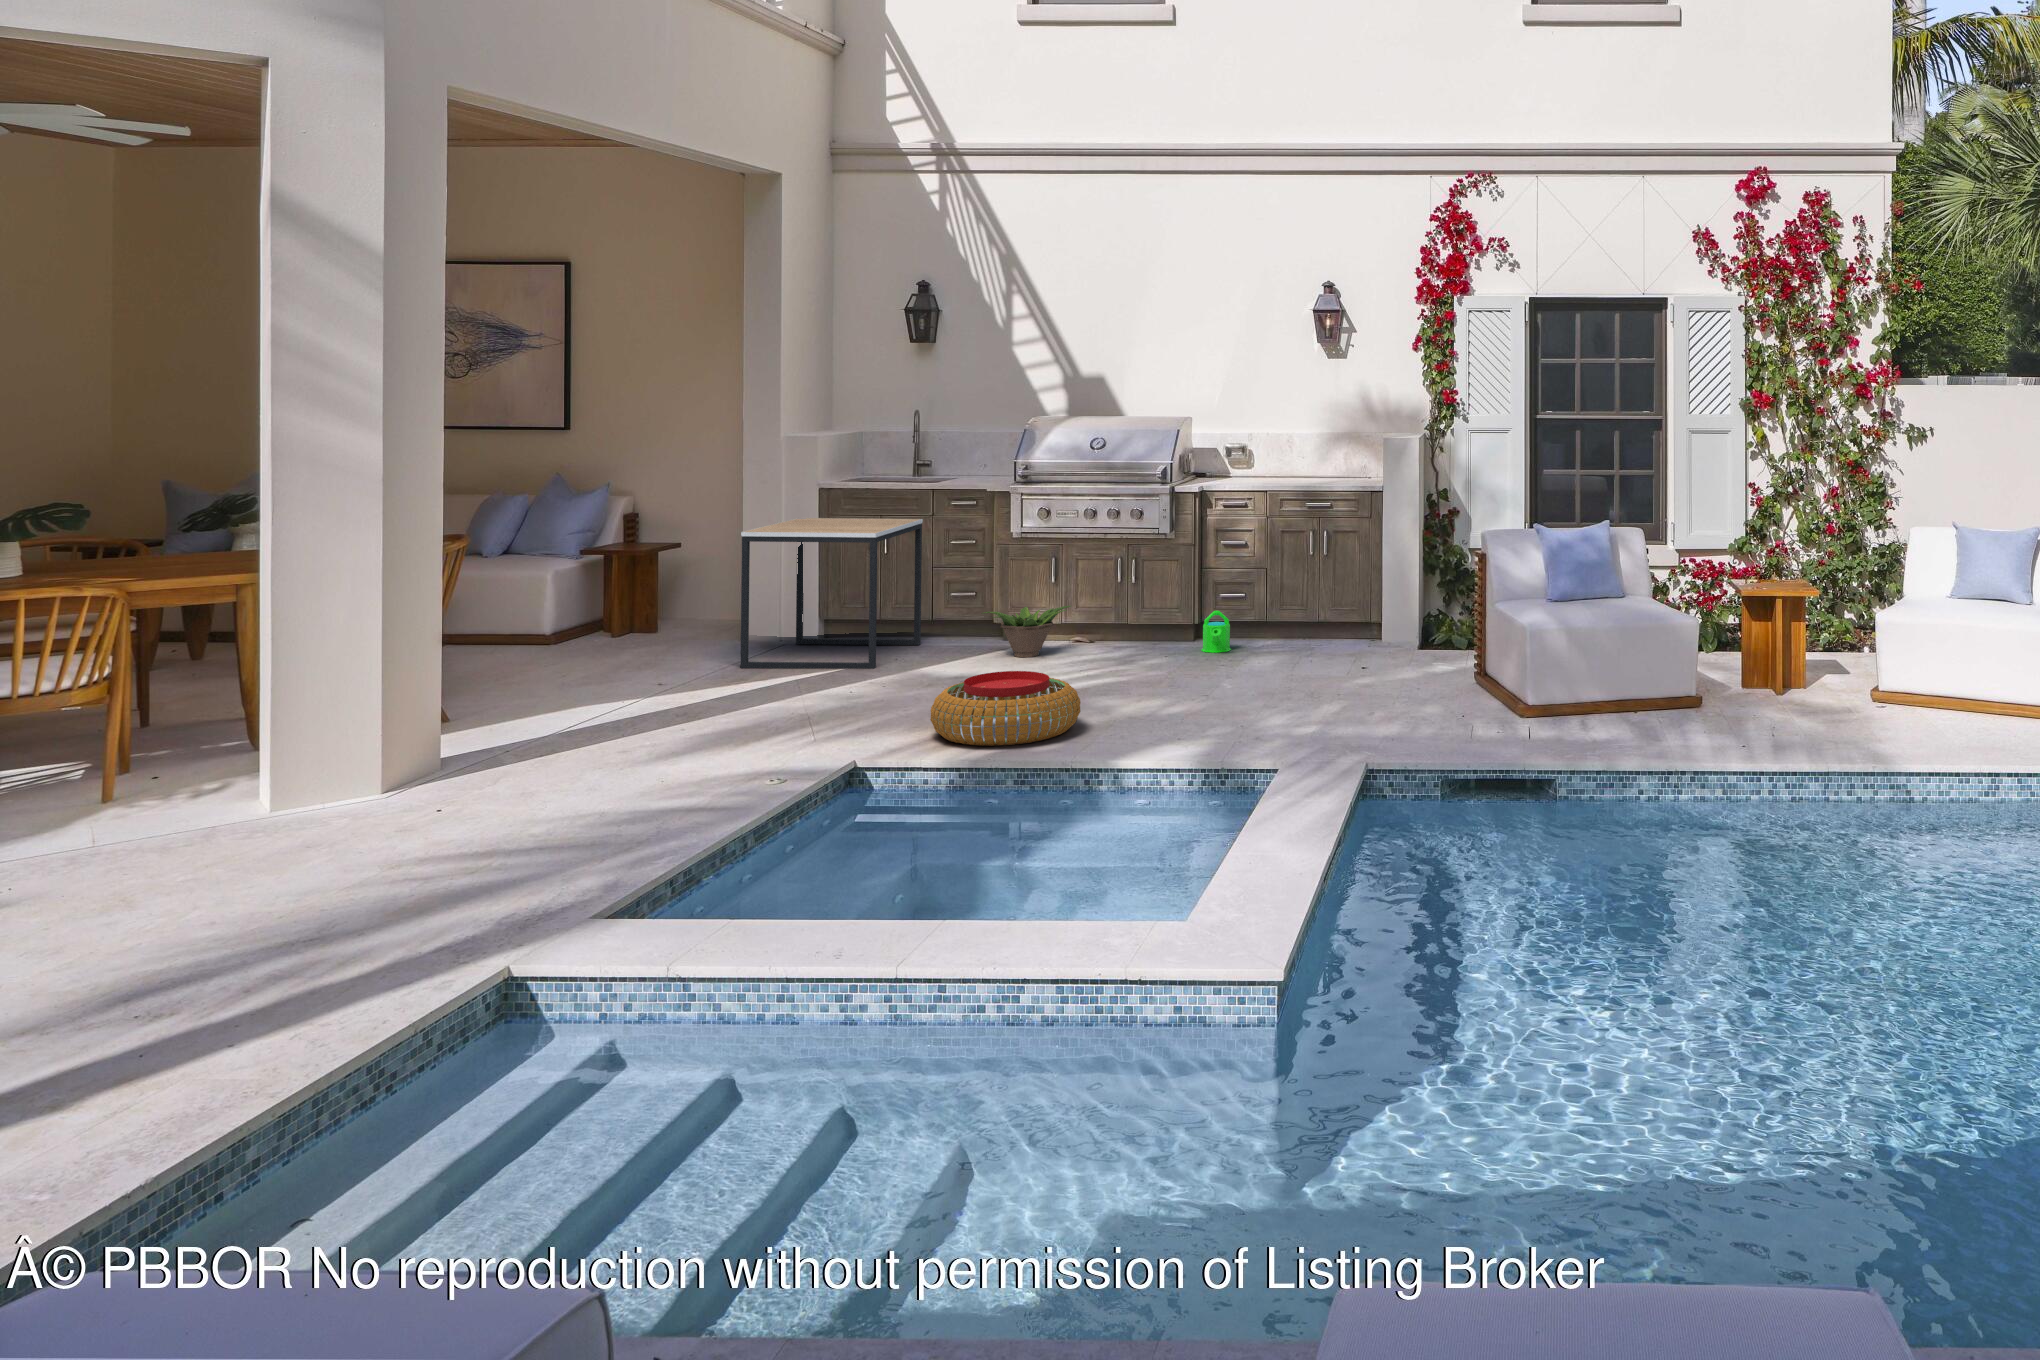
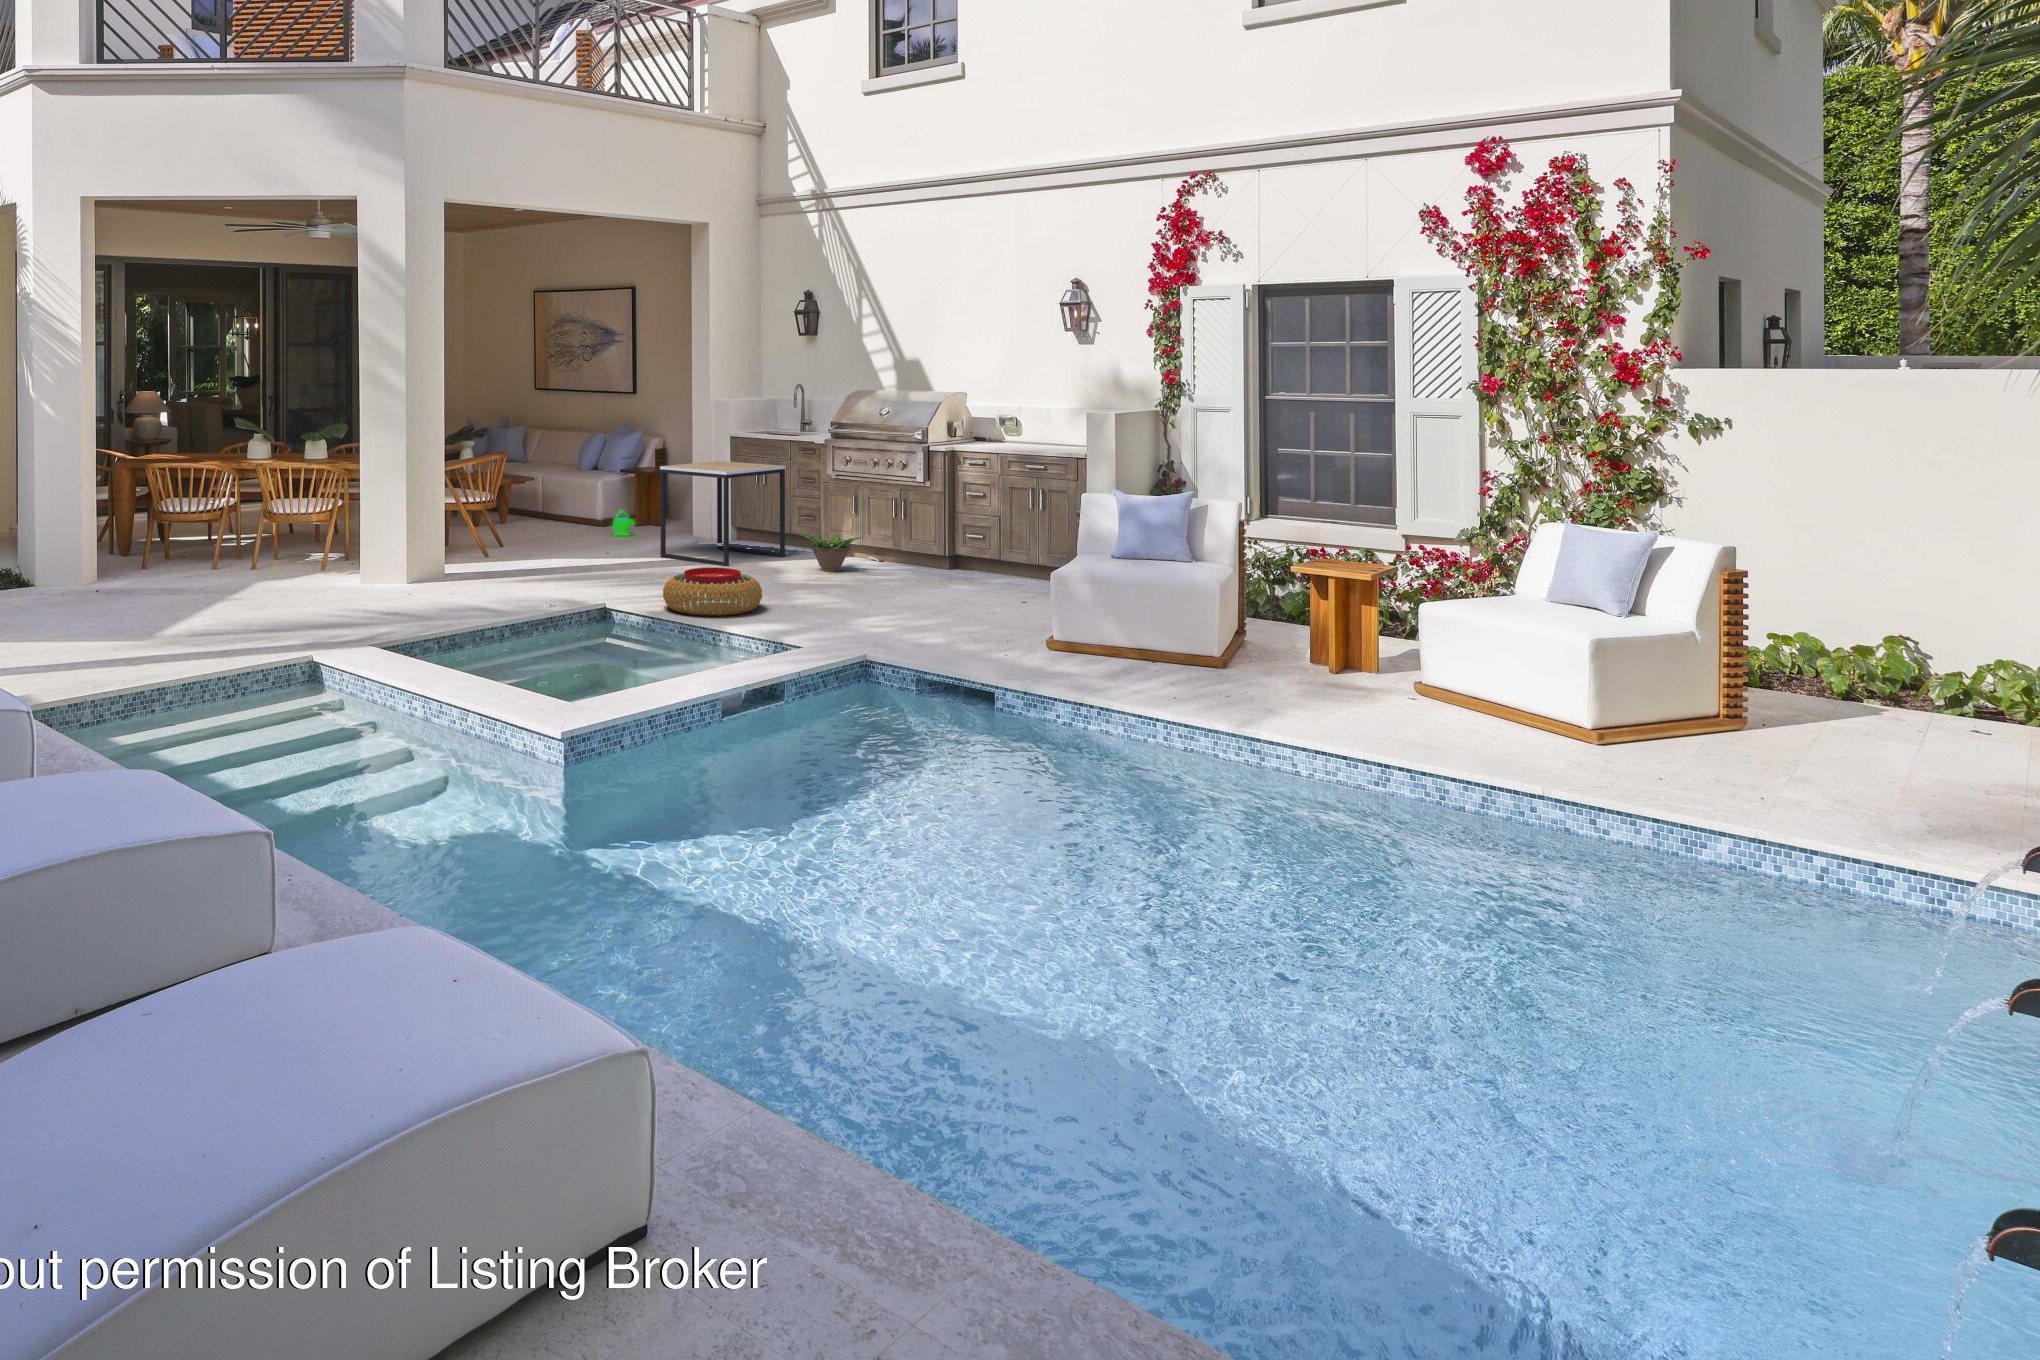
watering can: present [1202,611,1231,653] -> present [612,510,635,536]

